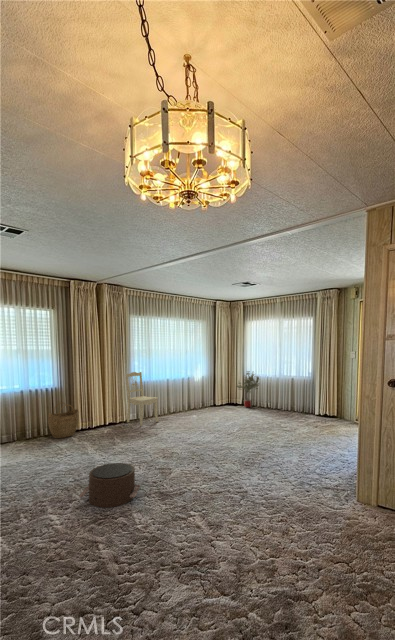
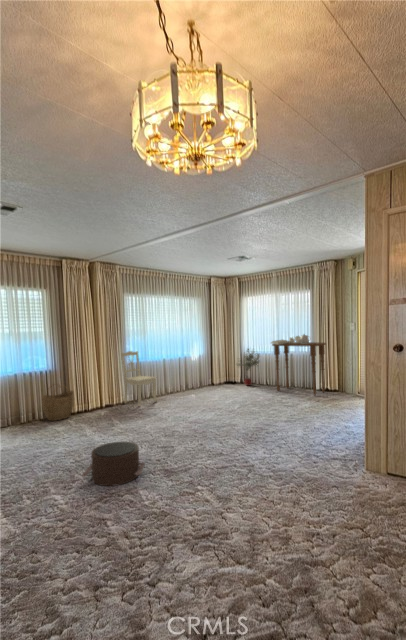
side table: none [269,359,324,420] -> present [271,334,326,395]

